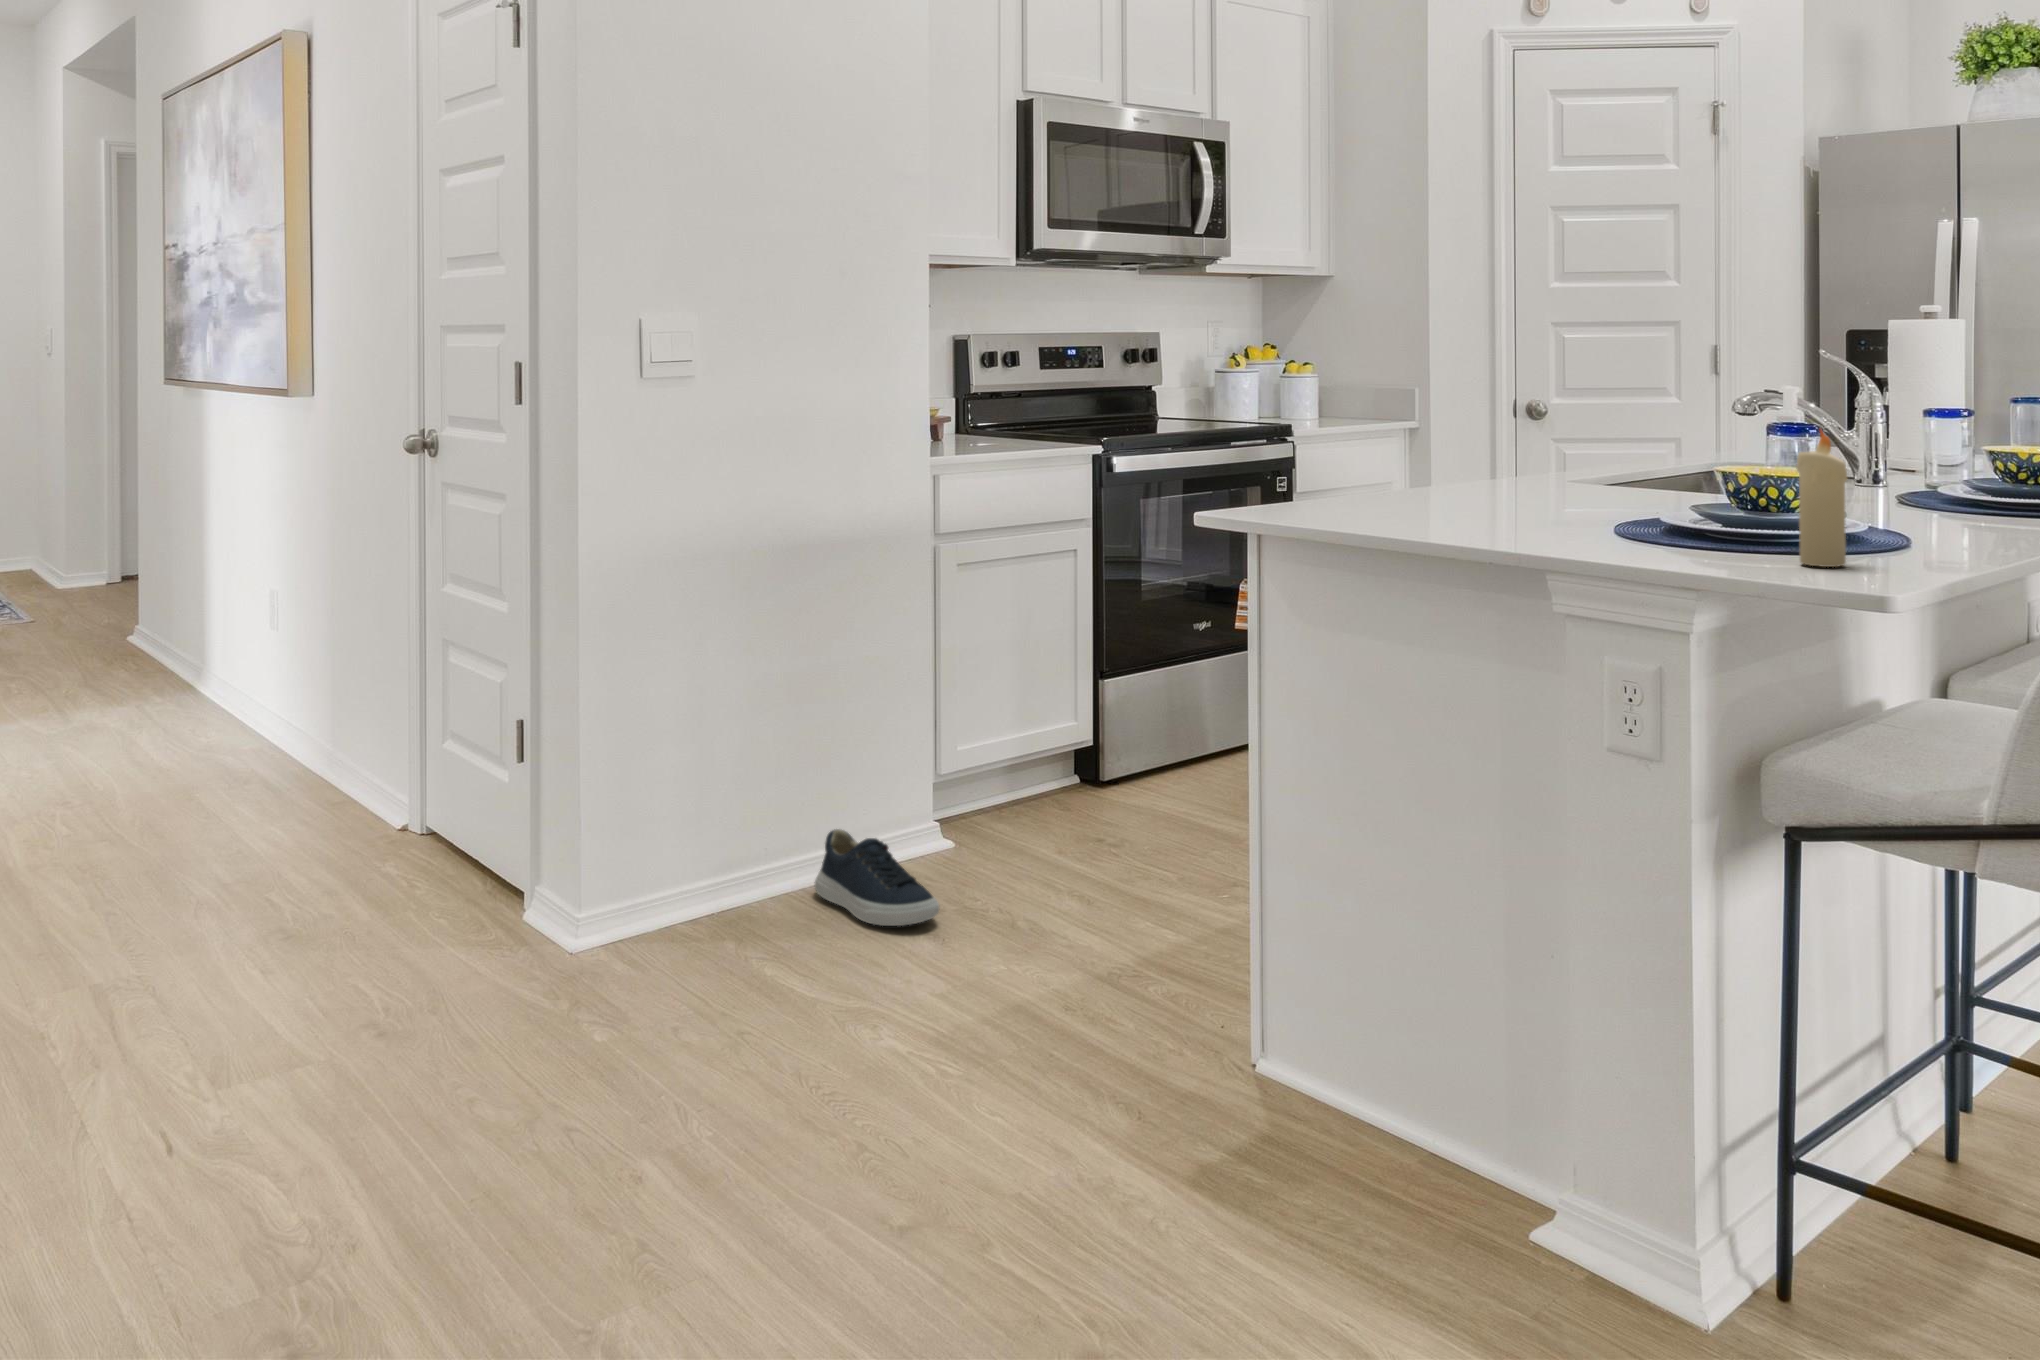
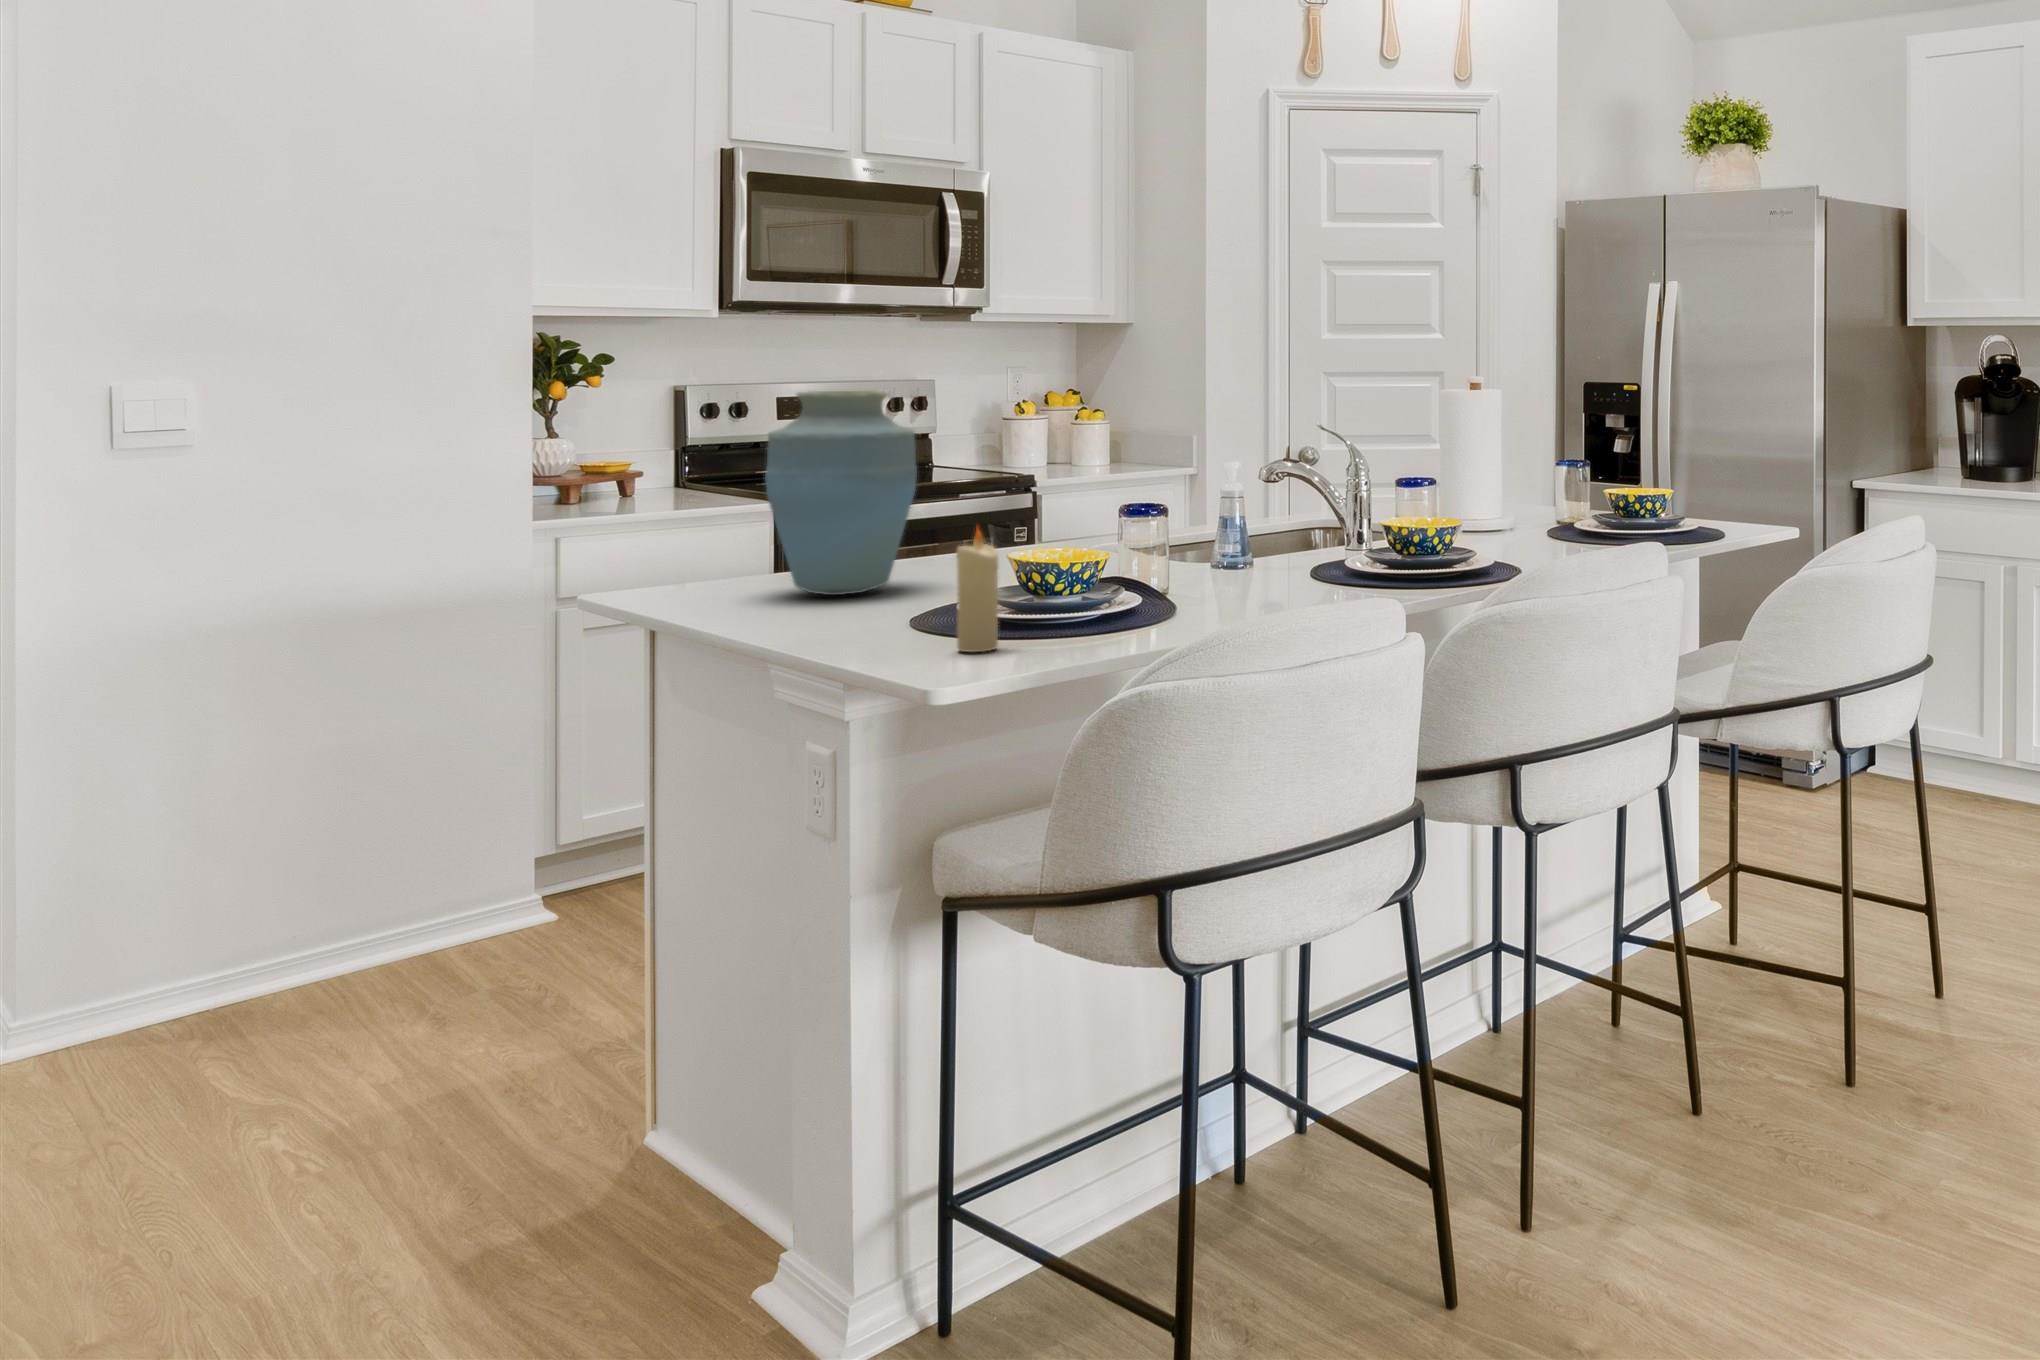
vase: none [1388,305,1537,516] -> present [765,391,917,595]
shoe: present [814,829,940,926] -> none [345,915,461,1015]

